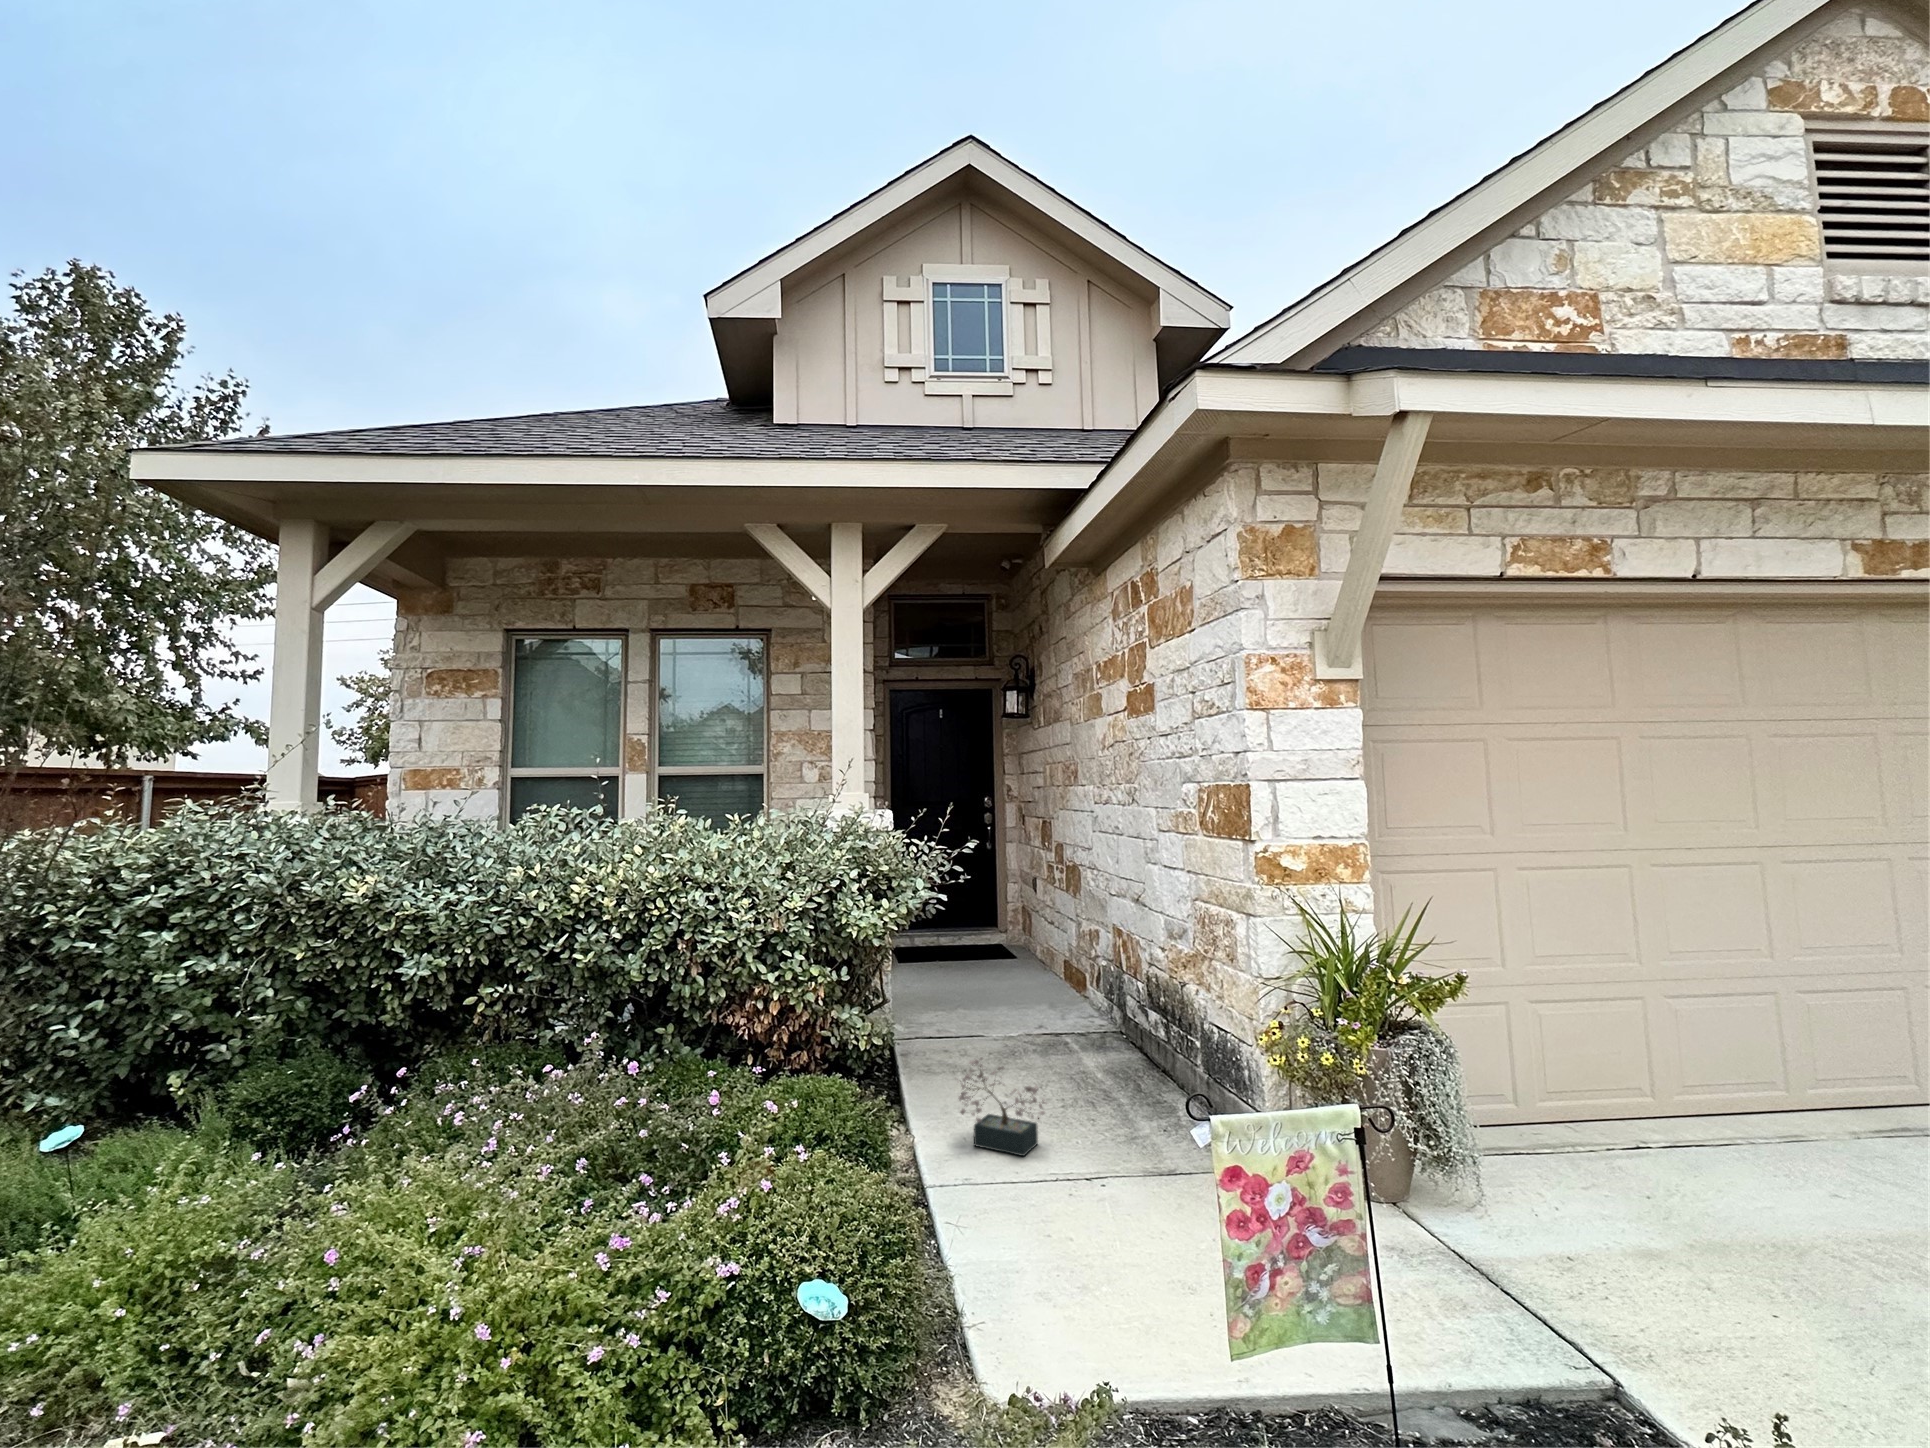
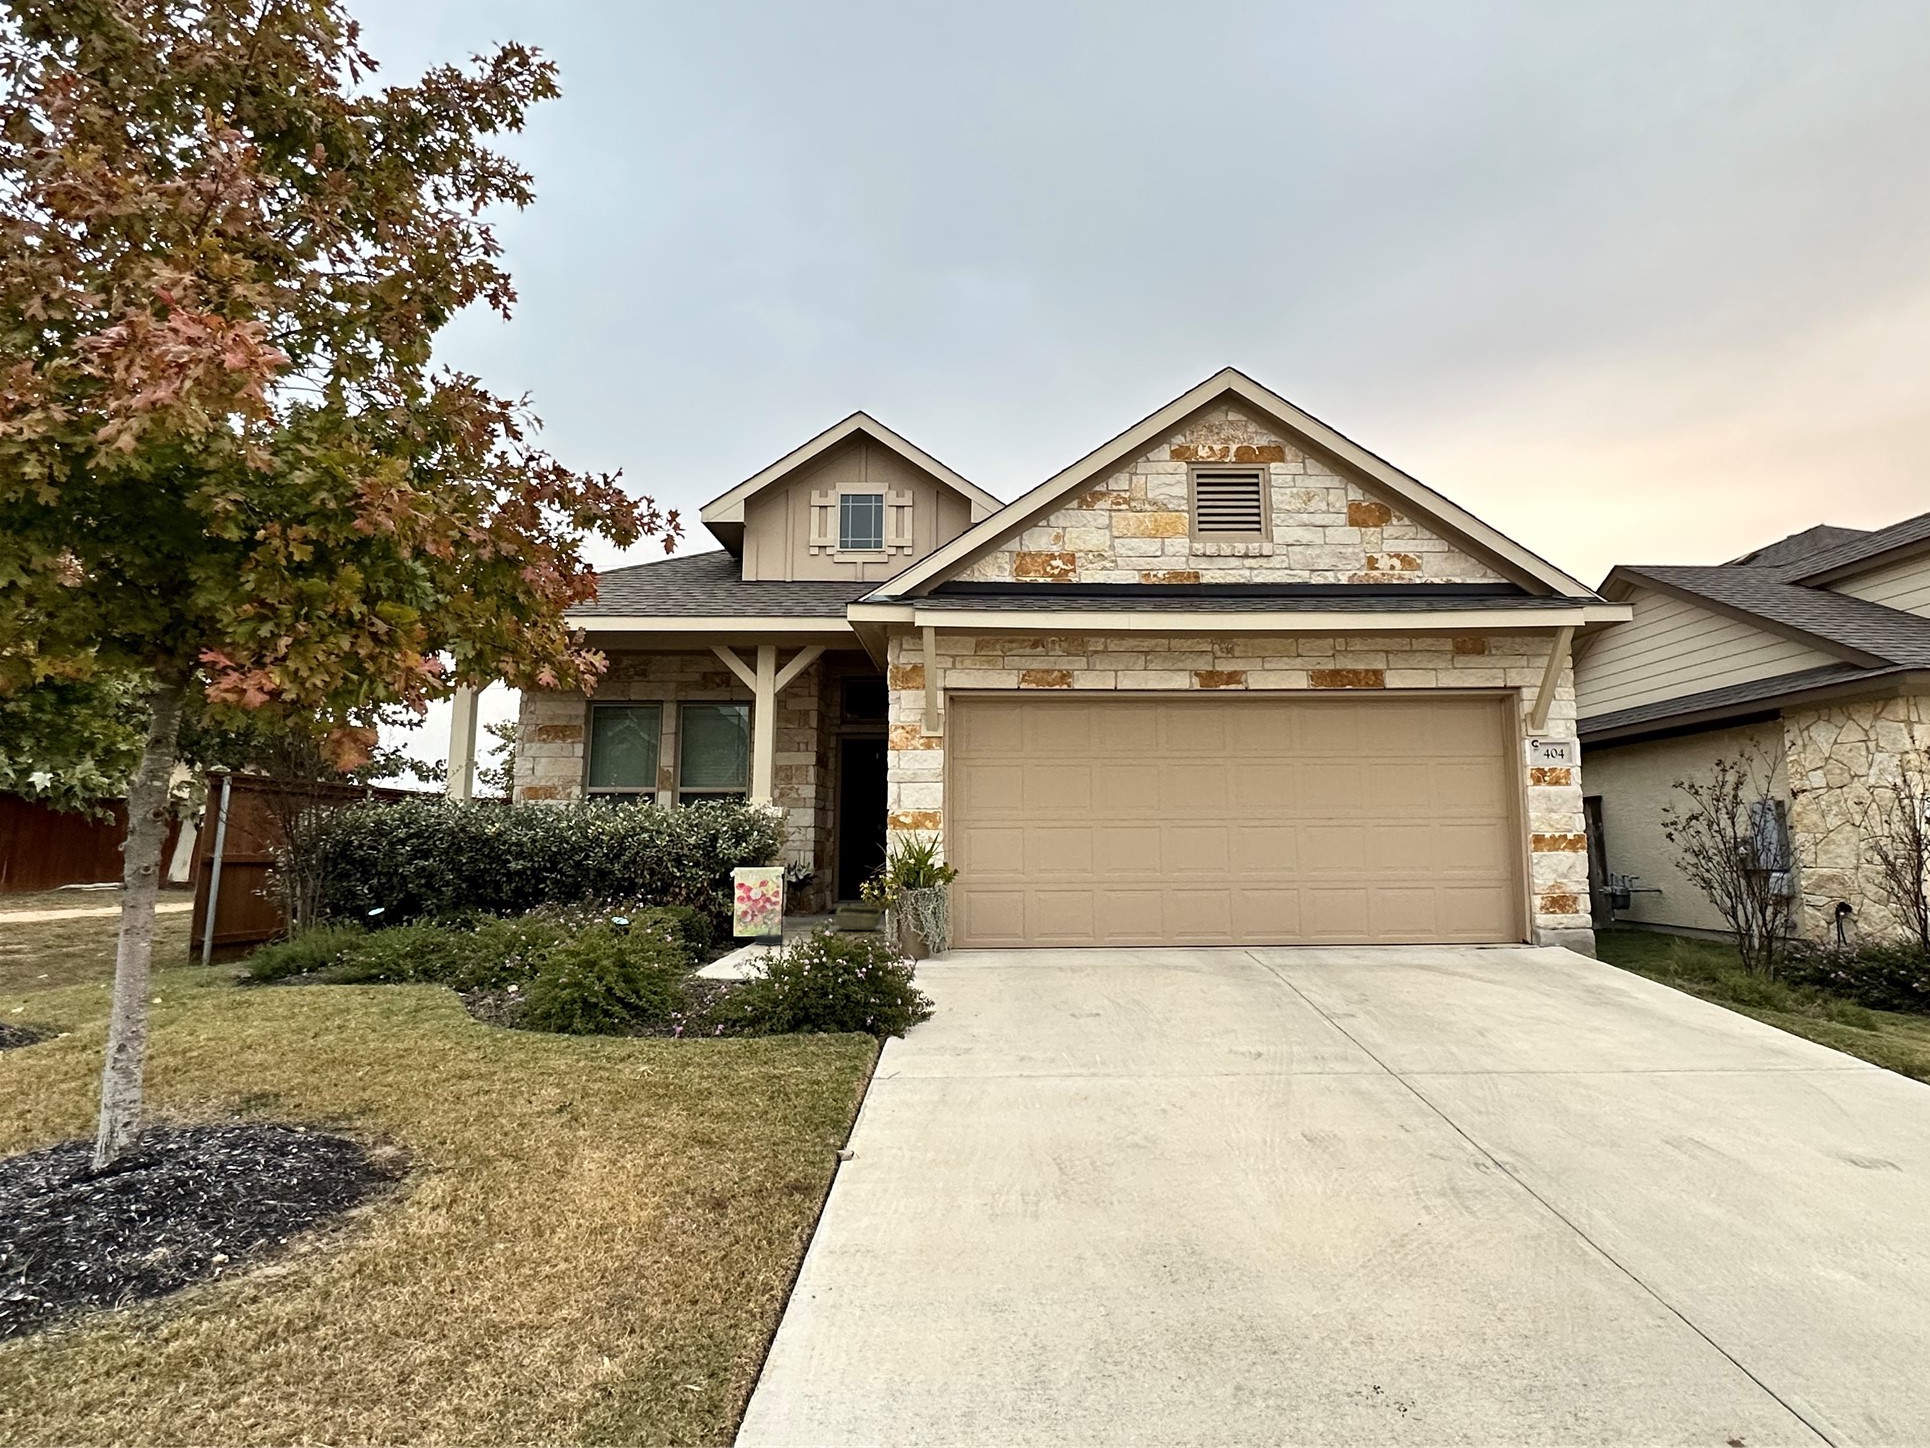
woven basket: none [1046,1006,1141,1058] -> present [836,907,882,930]

